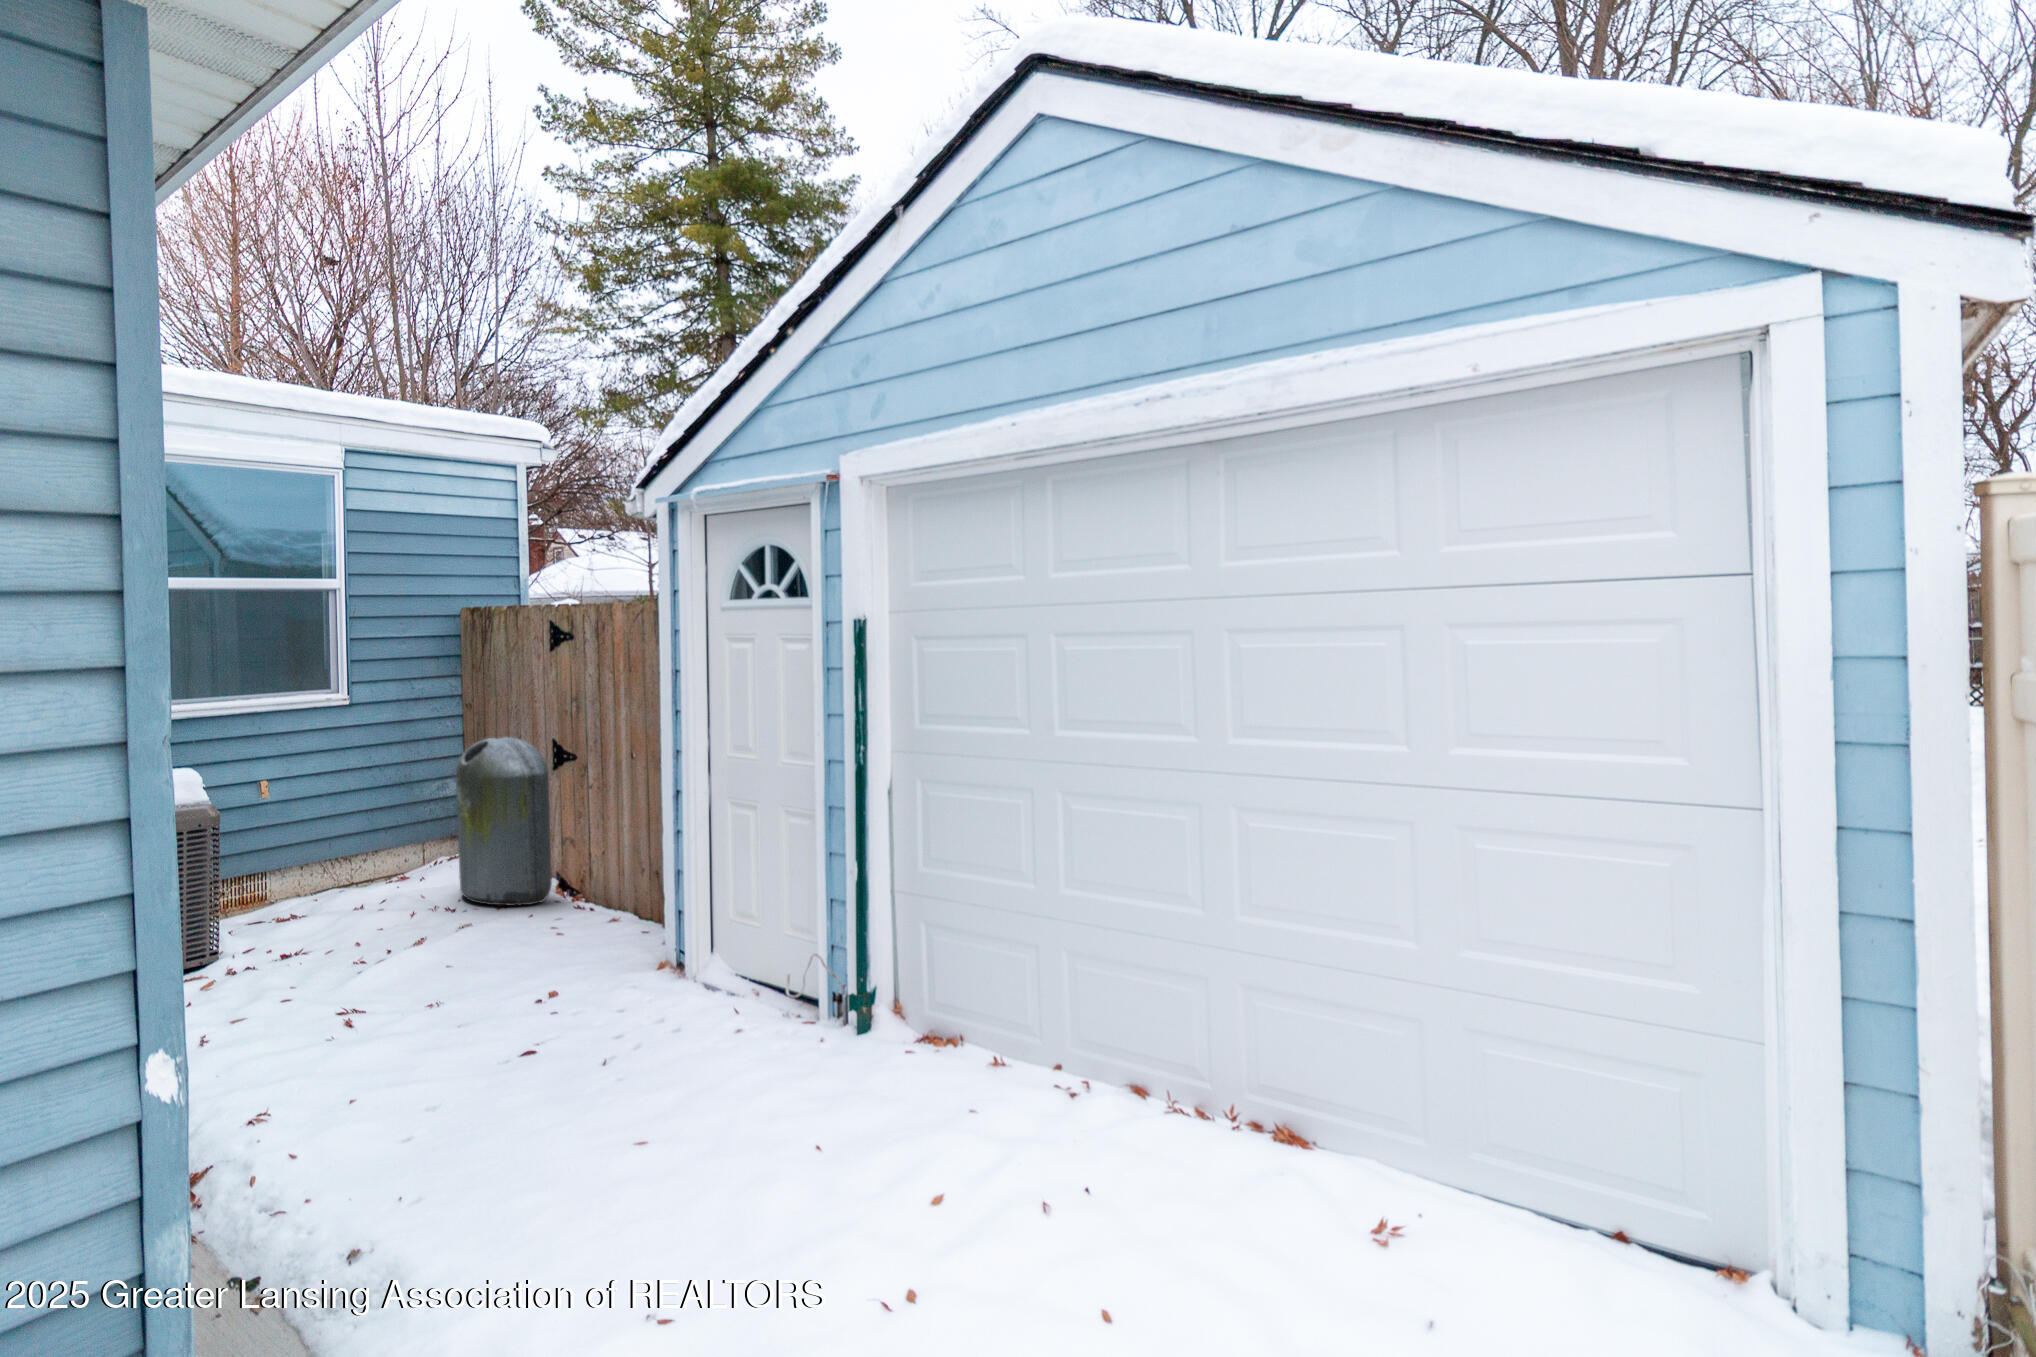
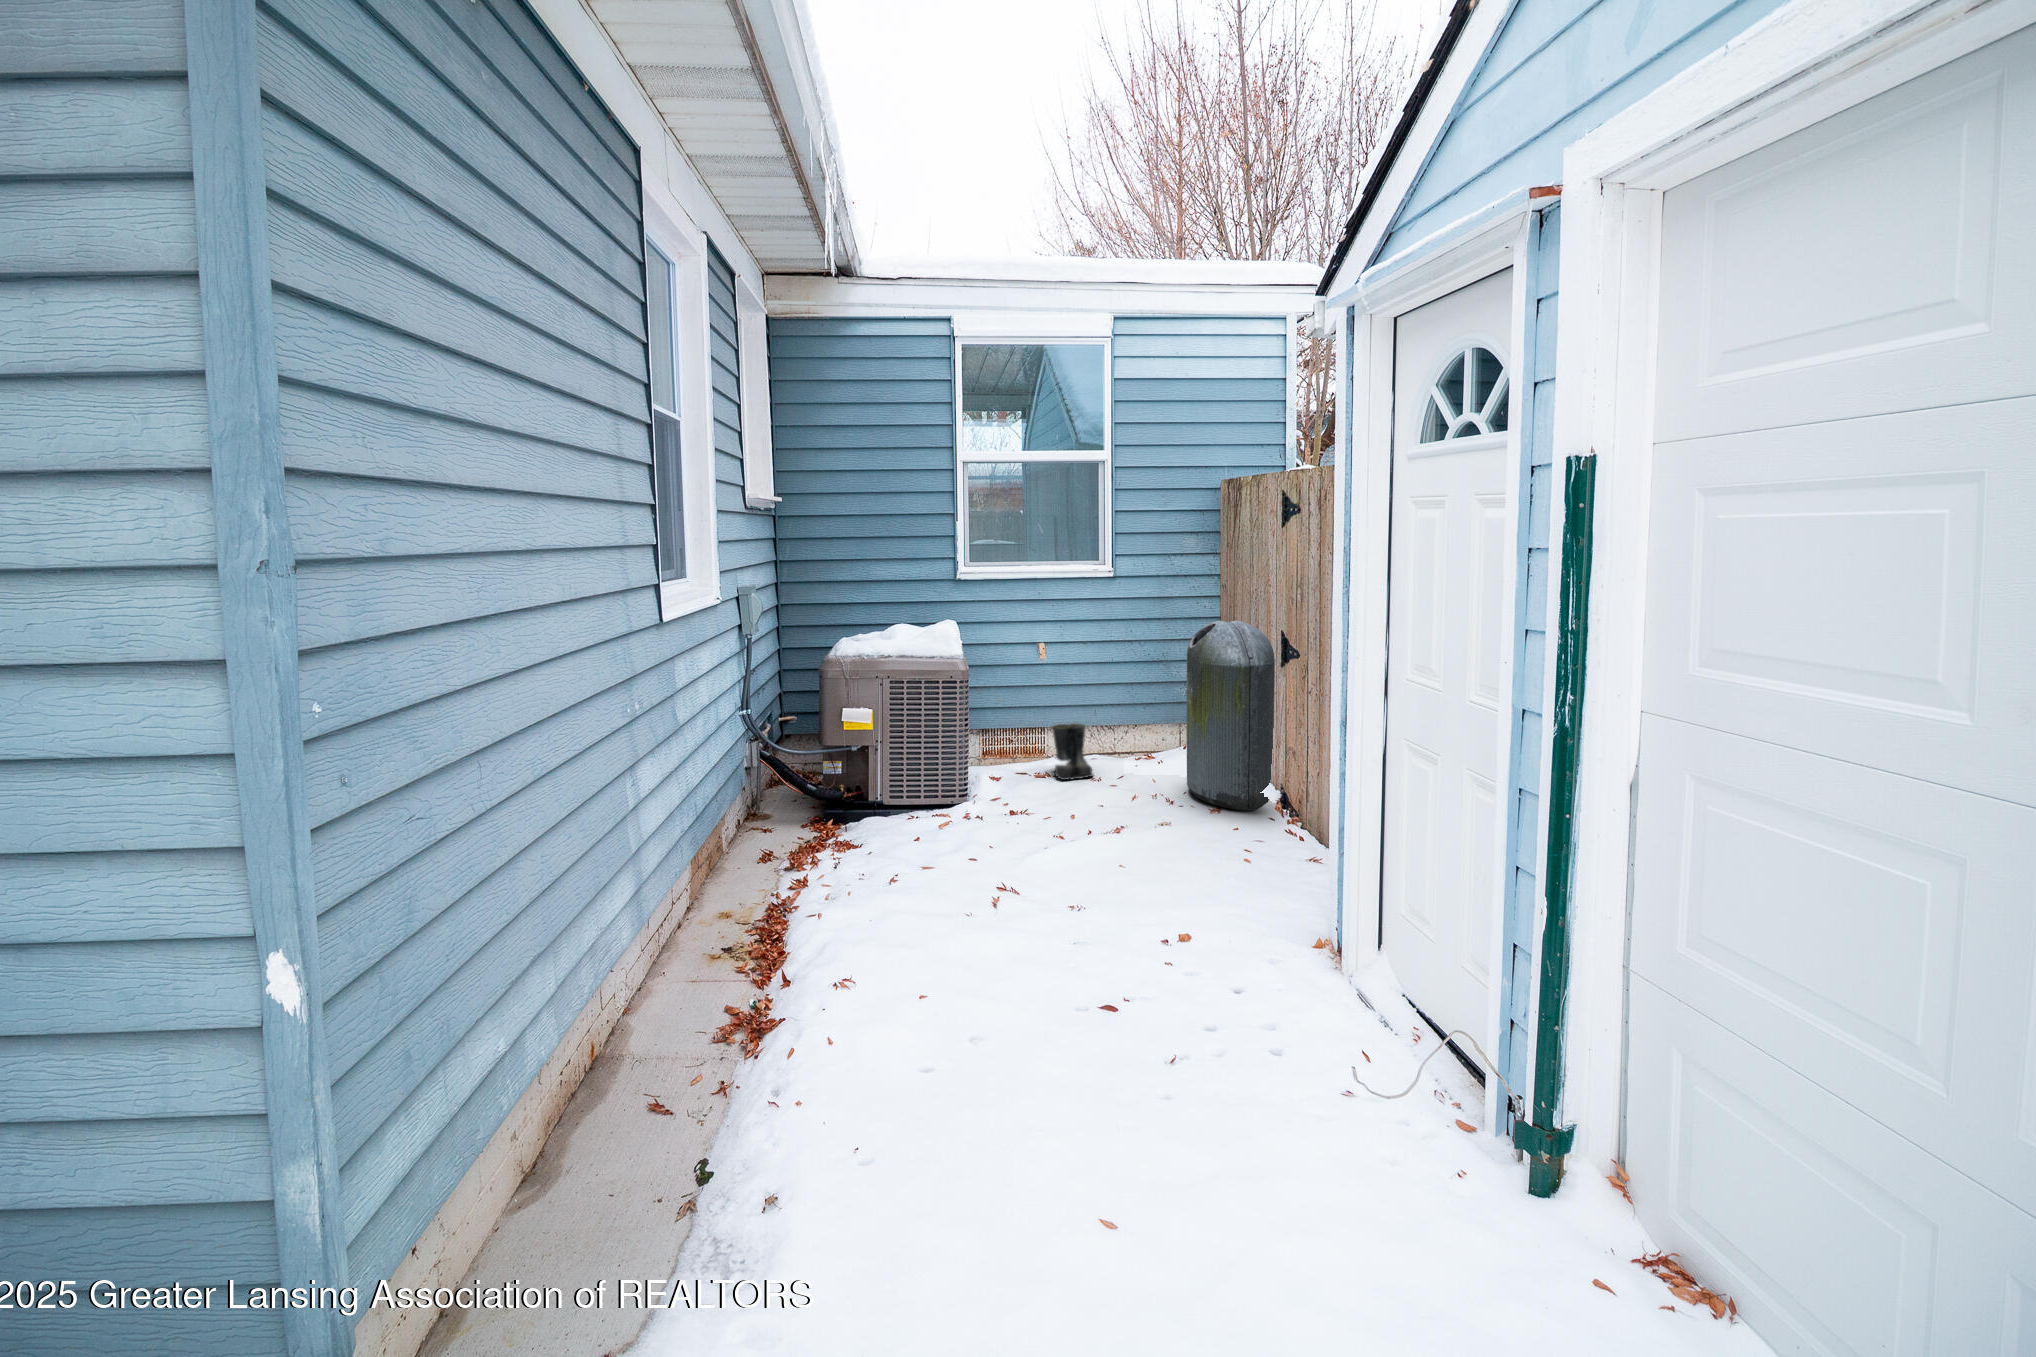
boots: none [286,855,347,915] -> present [1052,723,1094,780]

